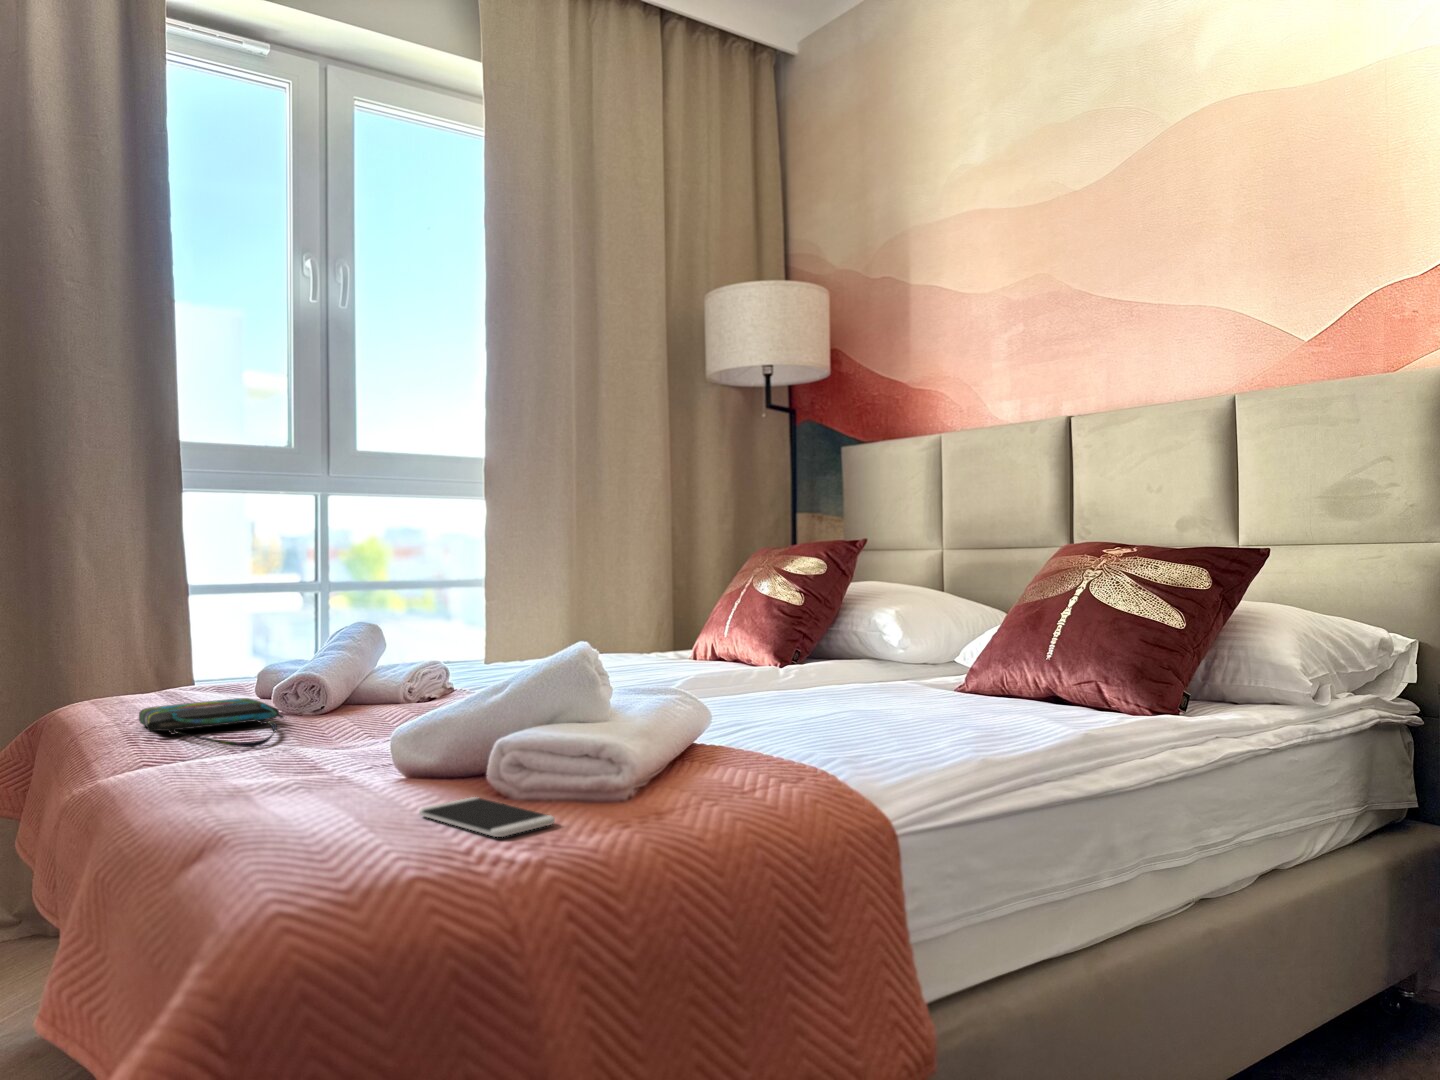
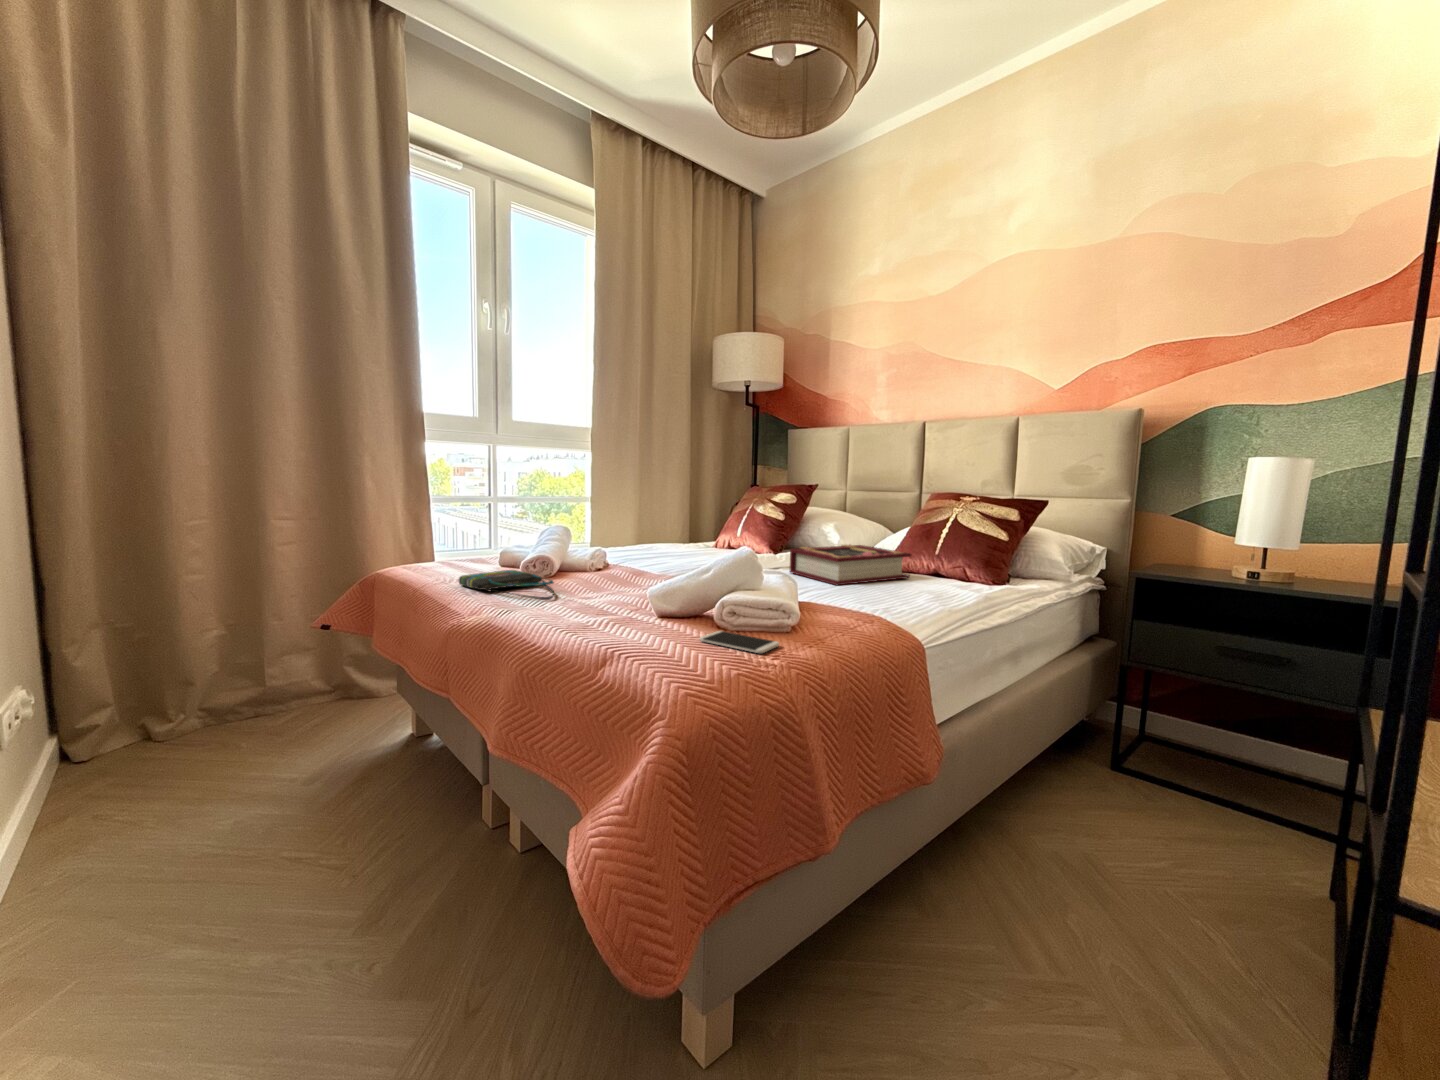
book: none [760,644,985,719] -> present [790,545,911,585]

